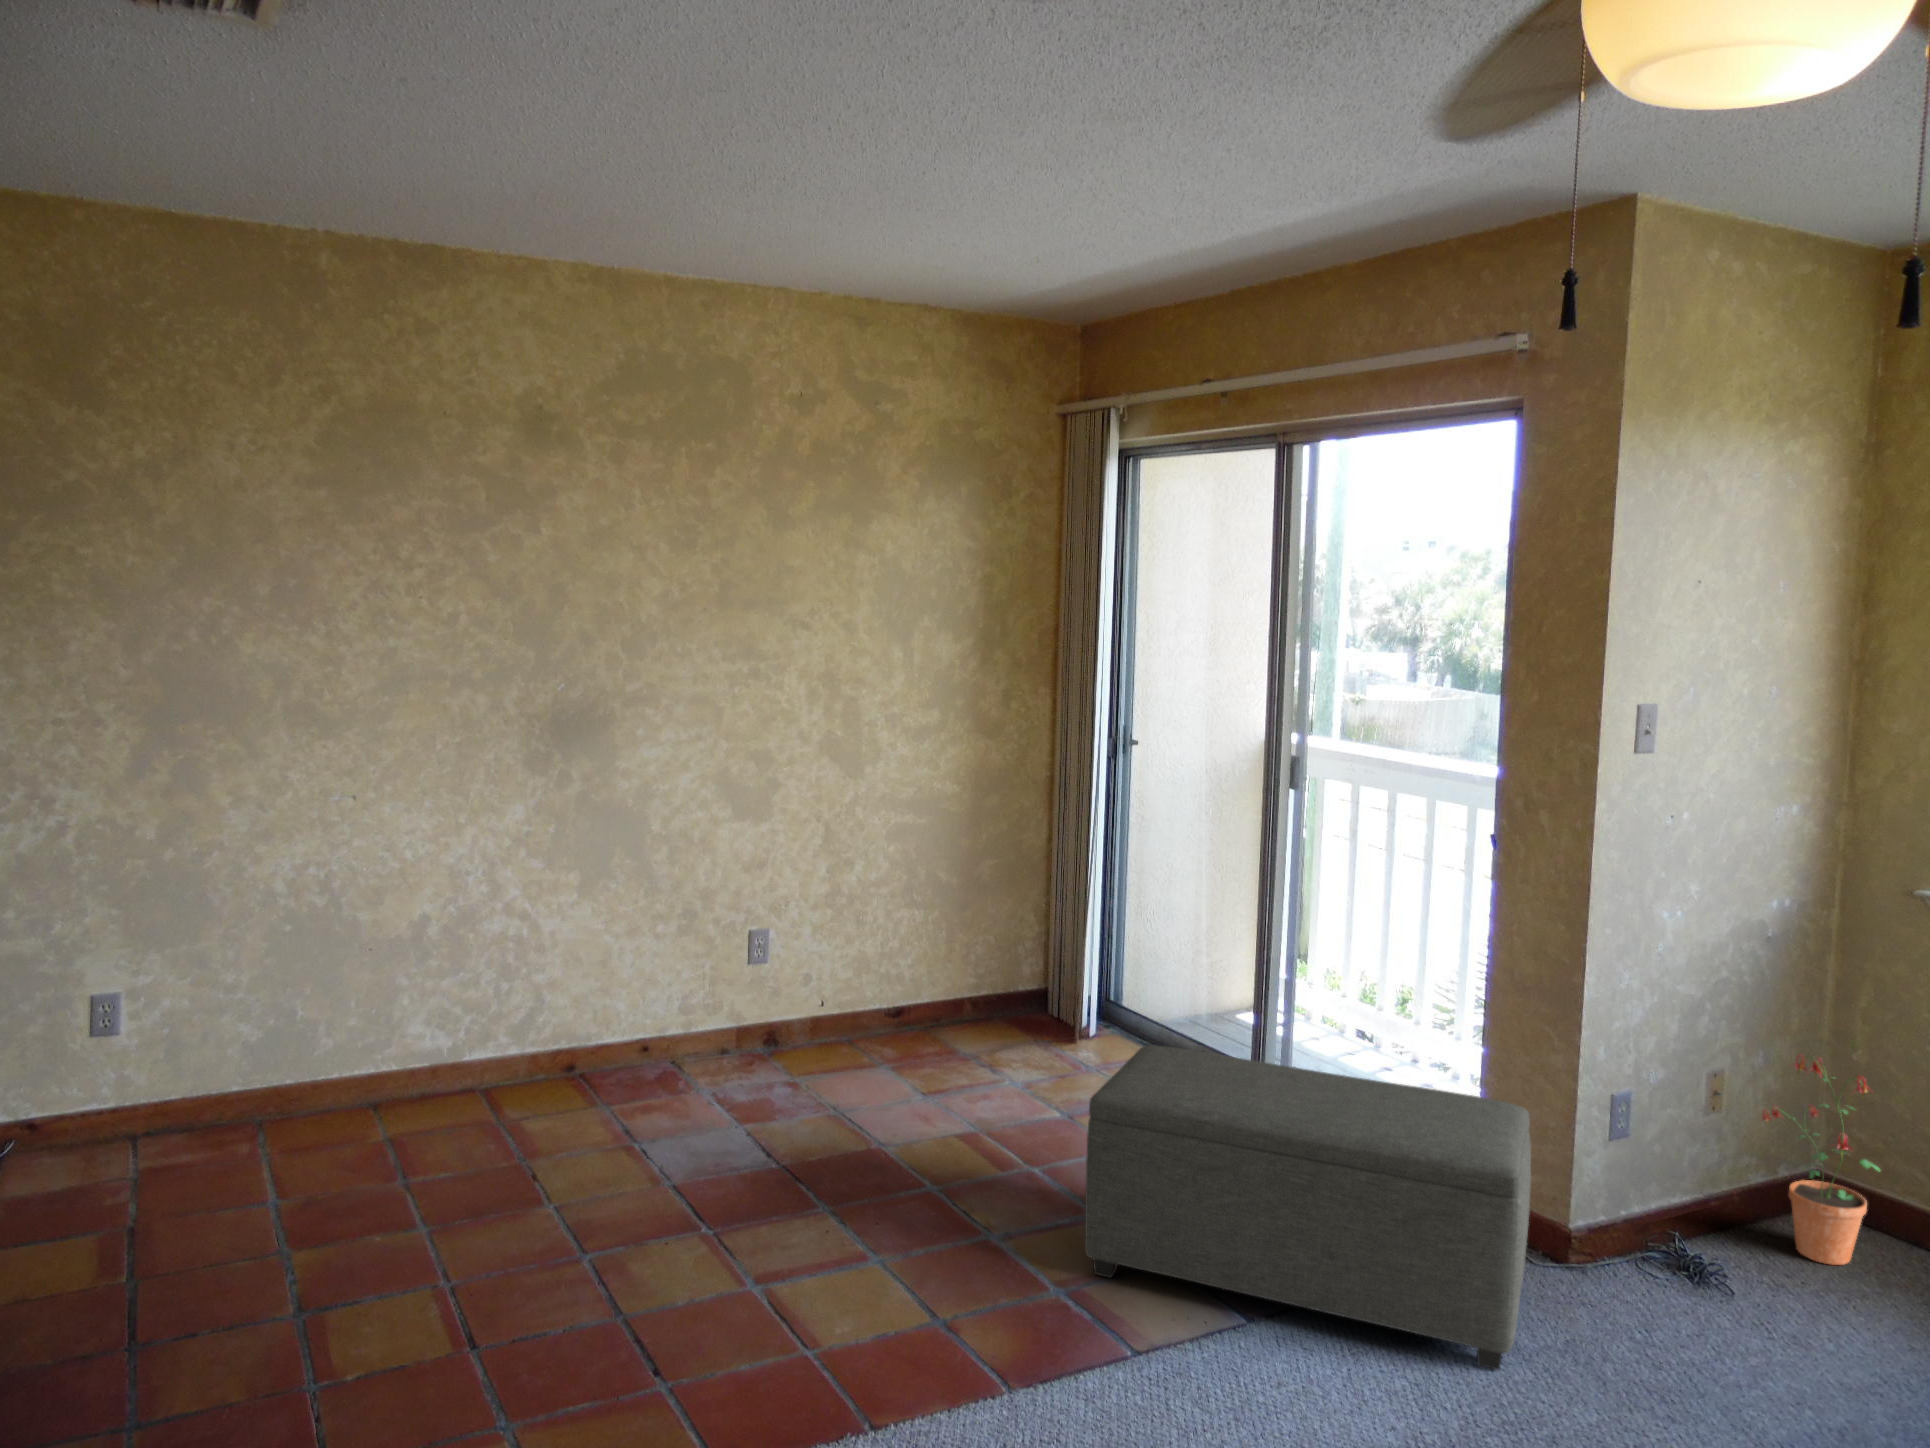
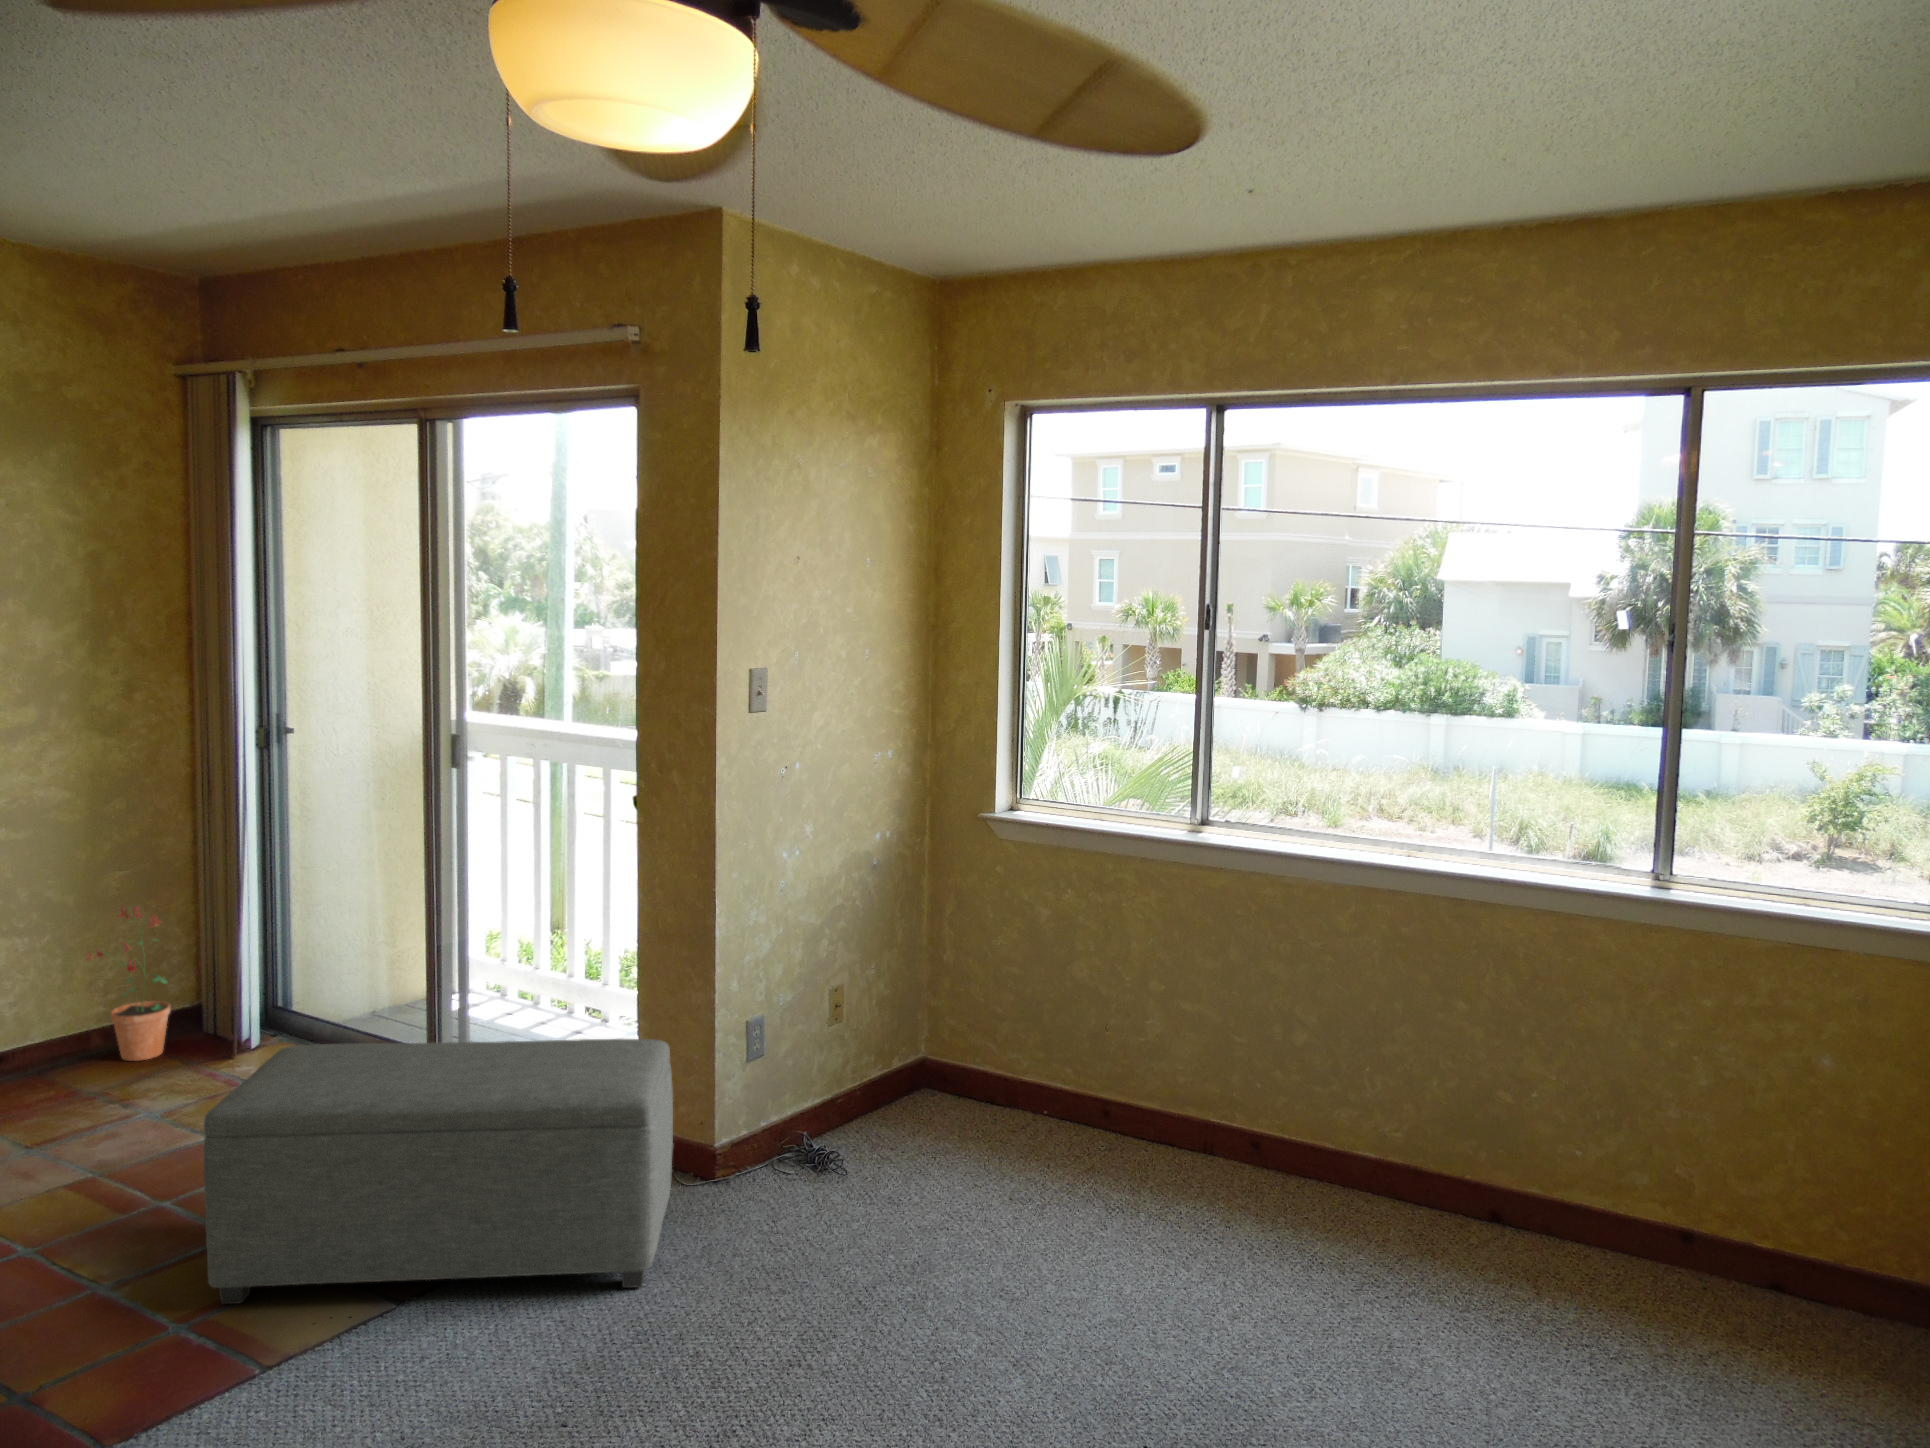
potted plant: present [1762,1055,1880,1265] -> present [87,906,170,1061]

